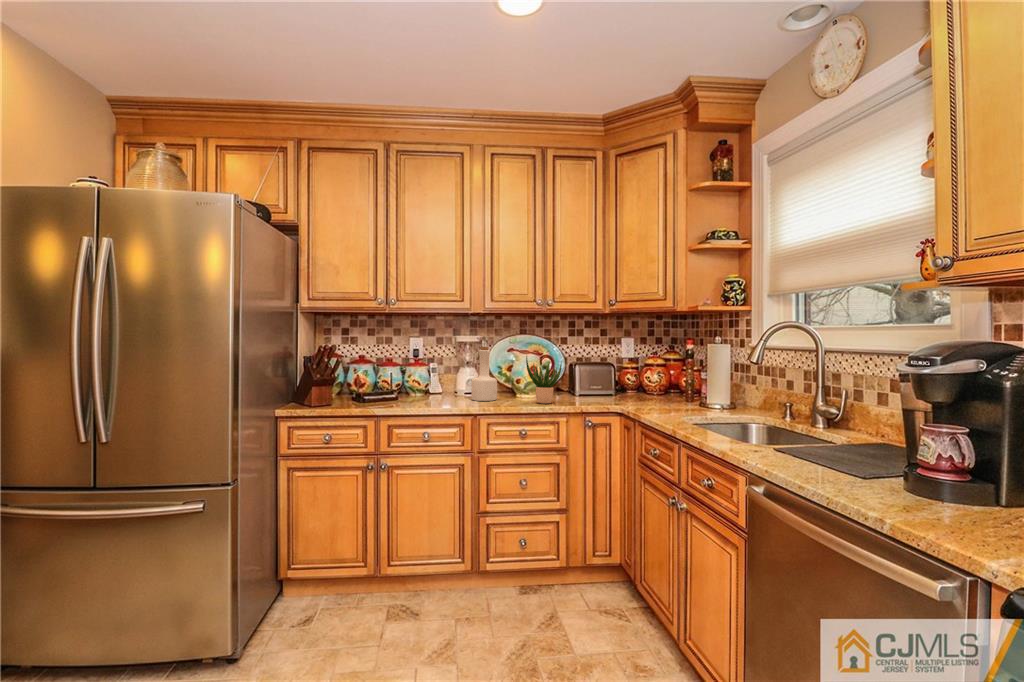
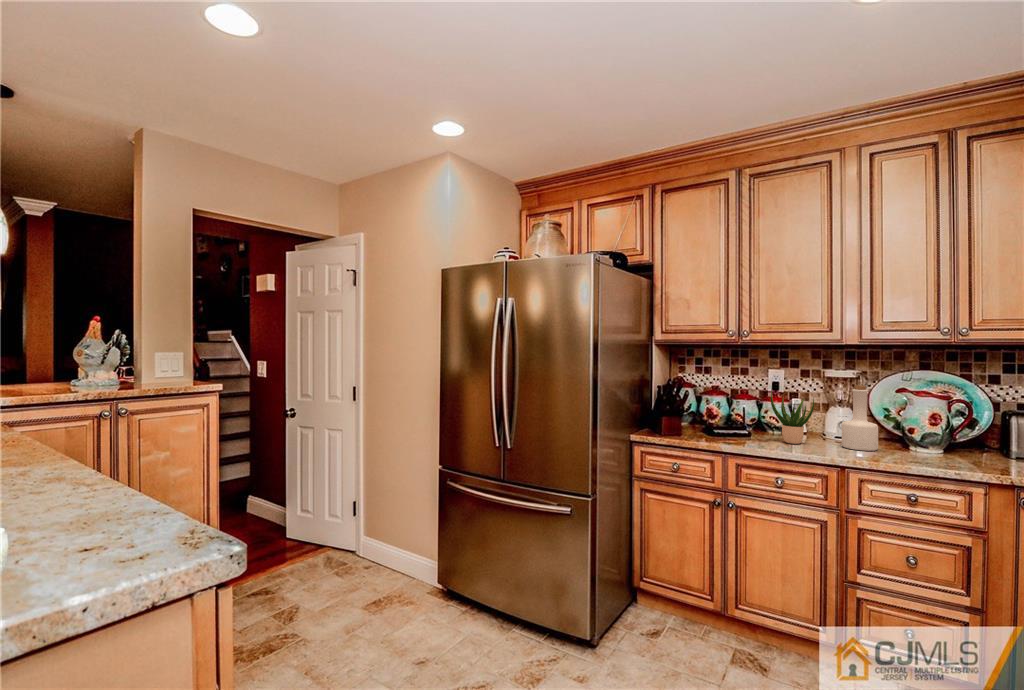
potted plant: present [526,356,562,404] -> present [771,390,814,444]

